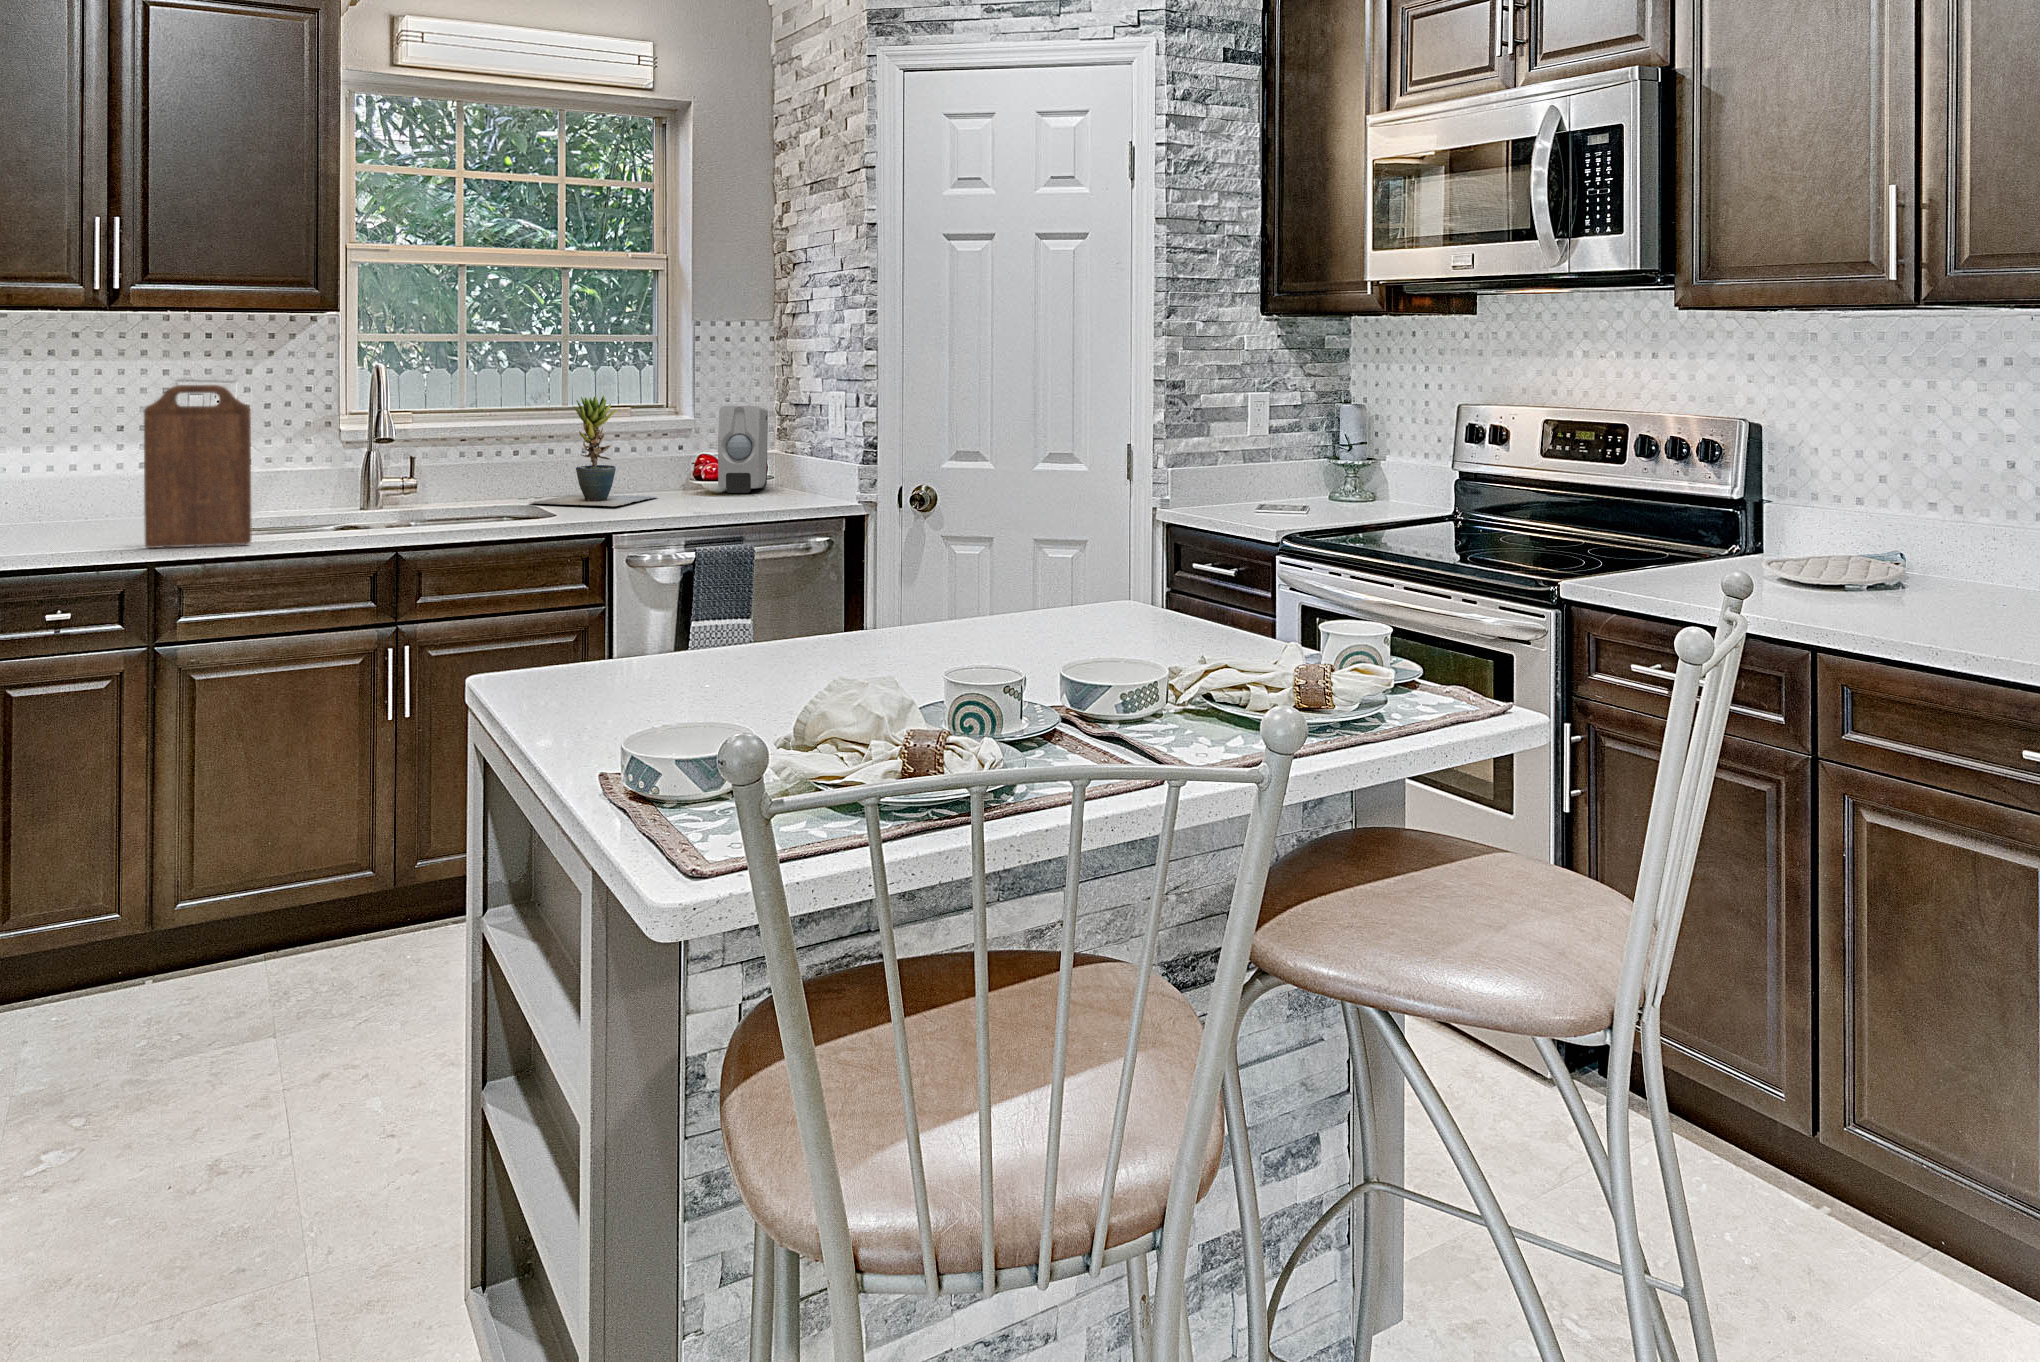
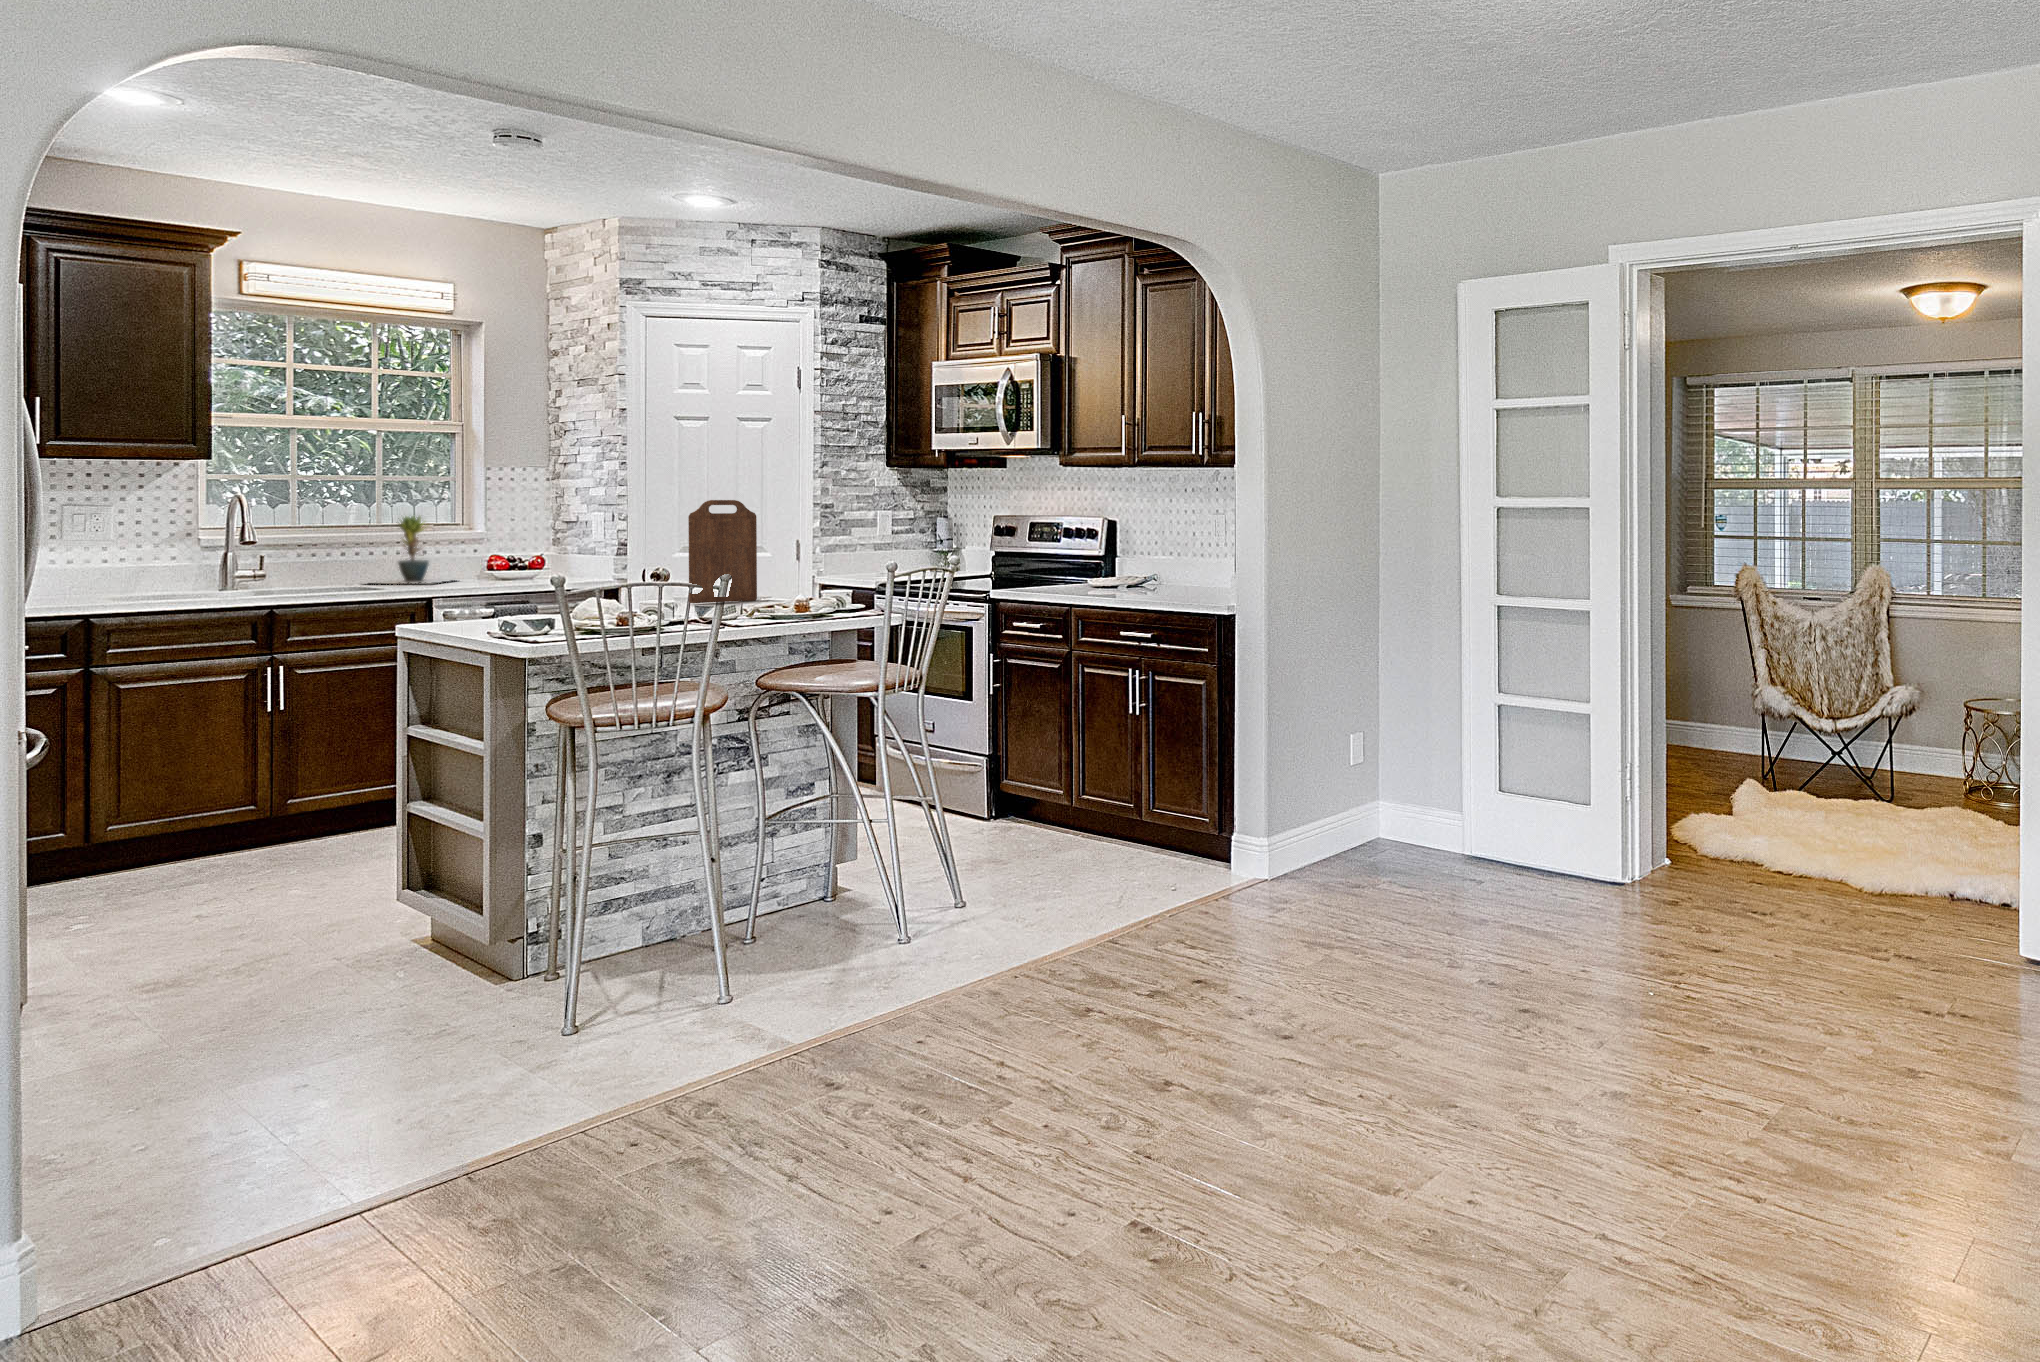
cutting board: present [144,385,251,548] -> present [688,500,757,603]
soap dispenser: present [718,406,768,493] -> none [508,522,546,578]

